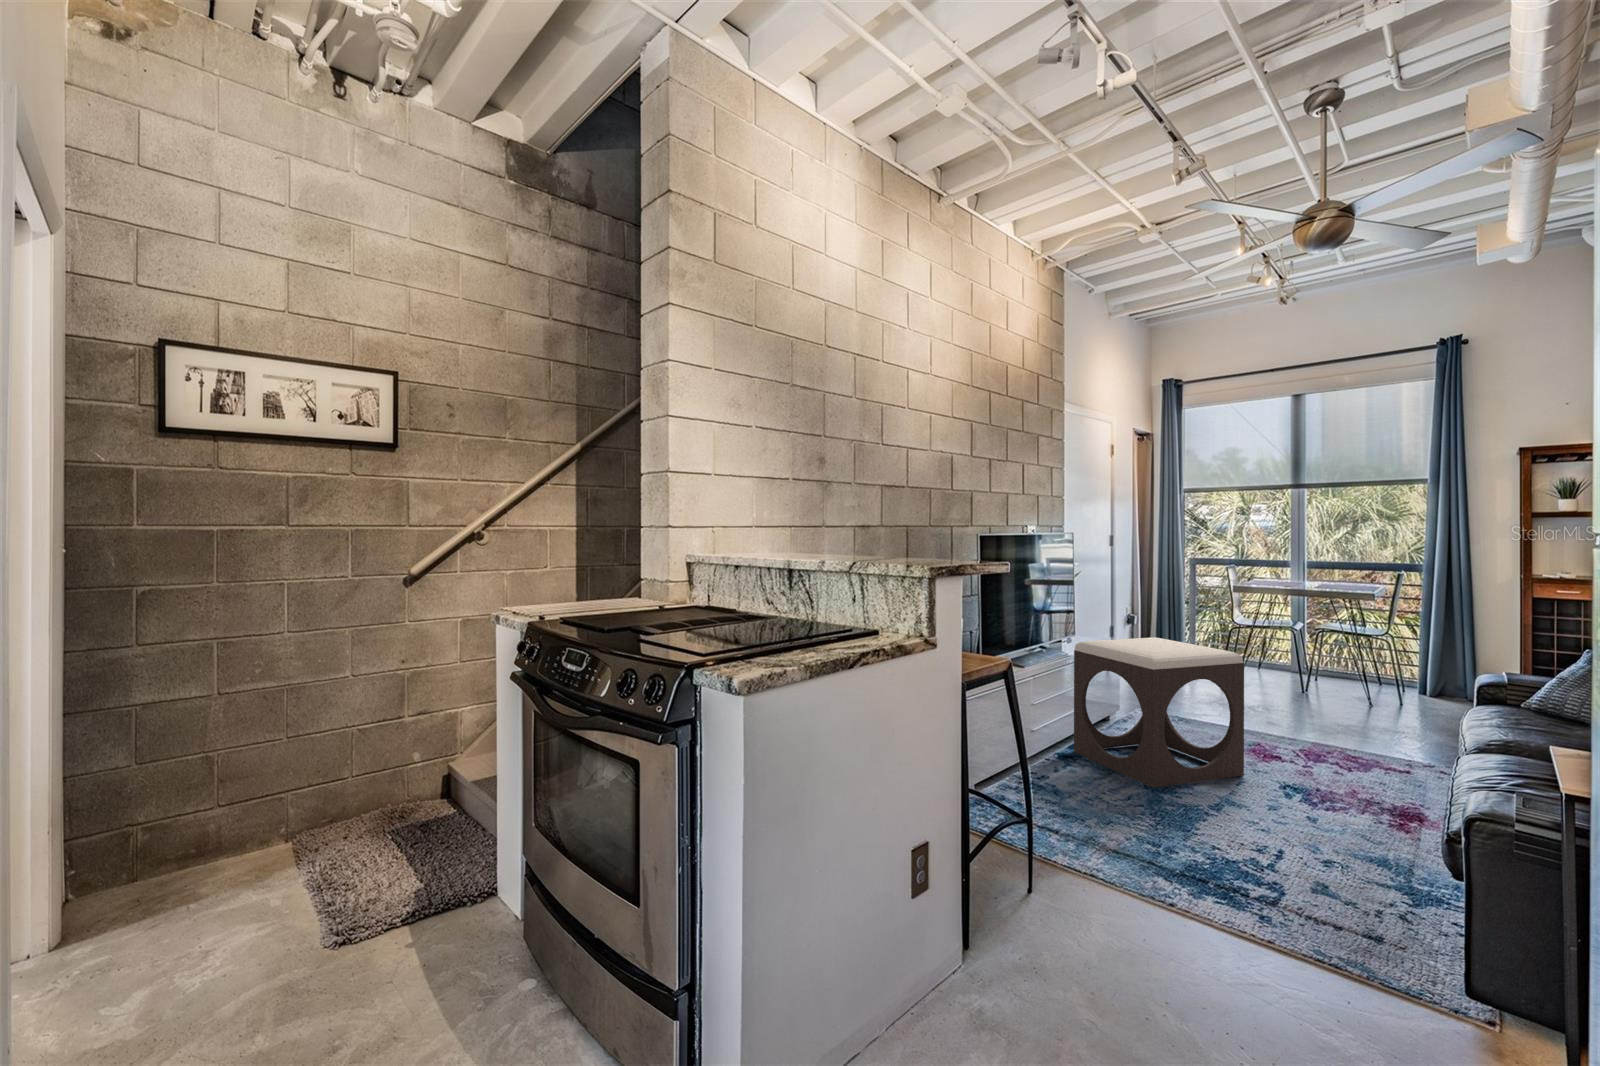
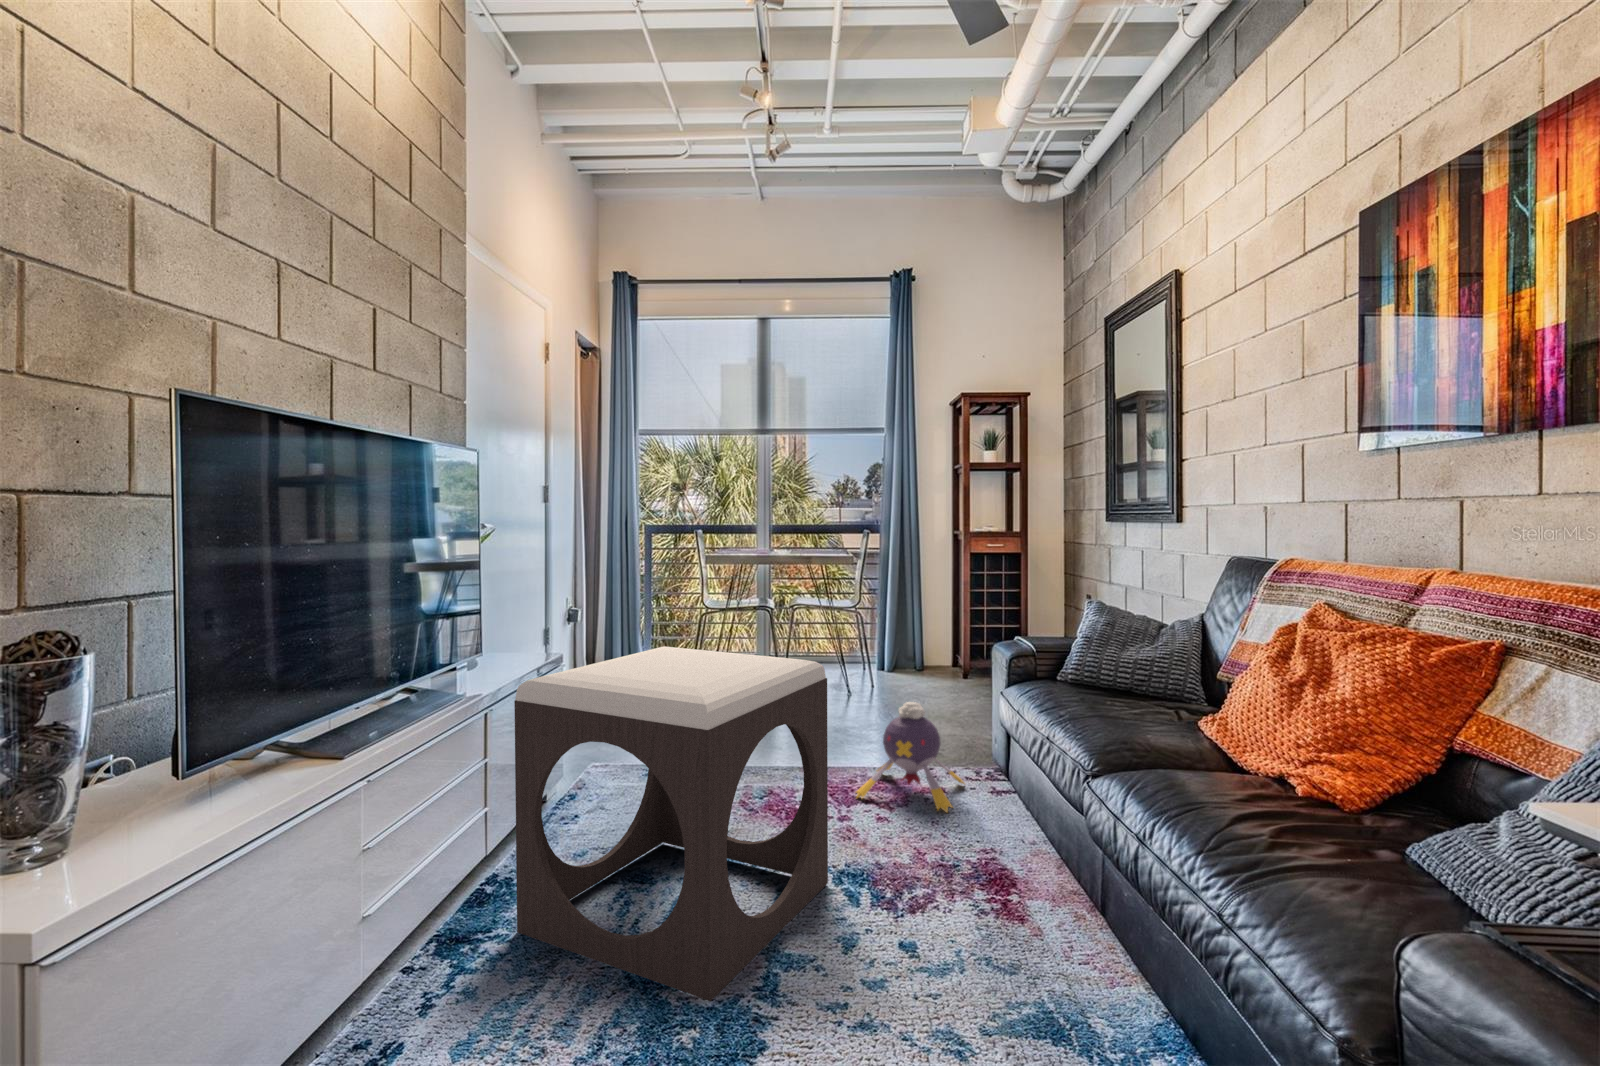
plush toy: none [1299,698,1402,773] -> present [856,702,964,812]

